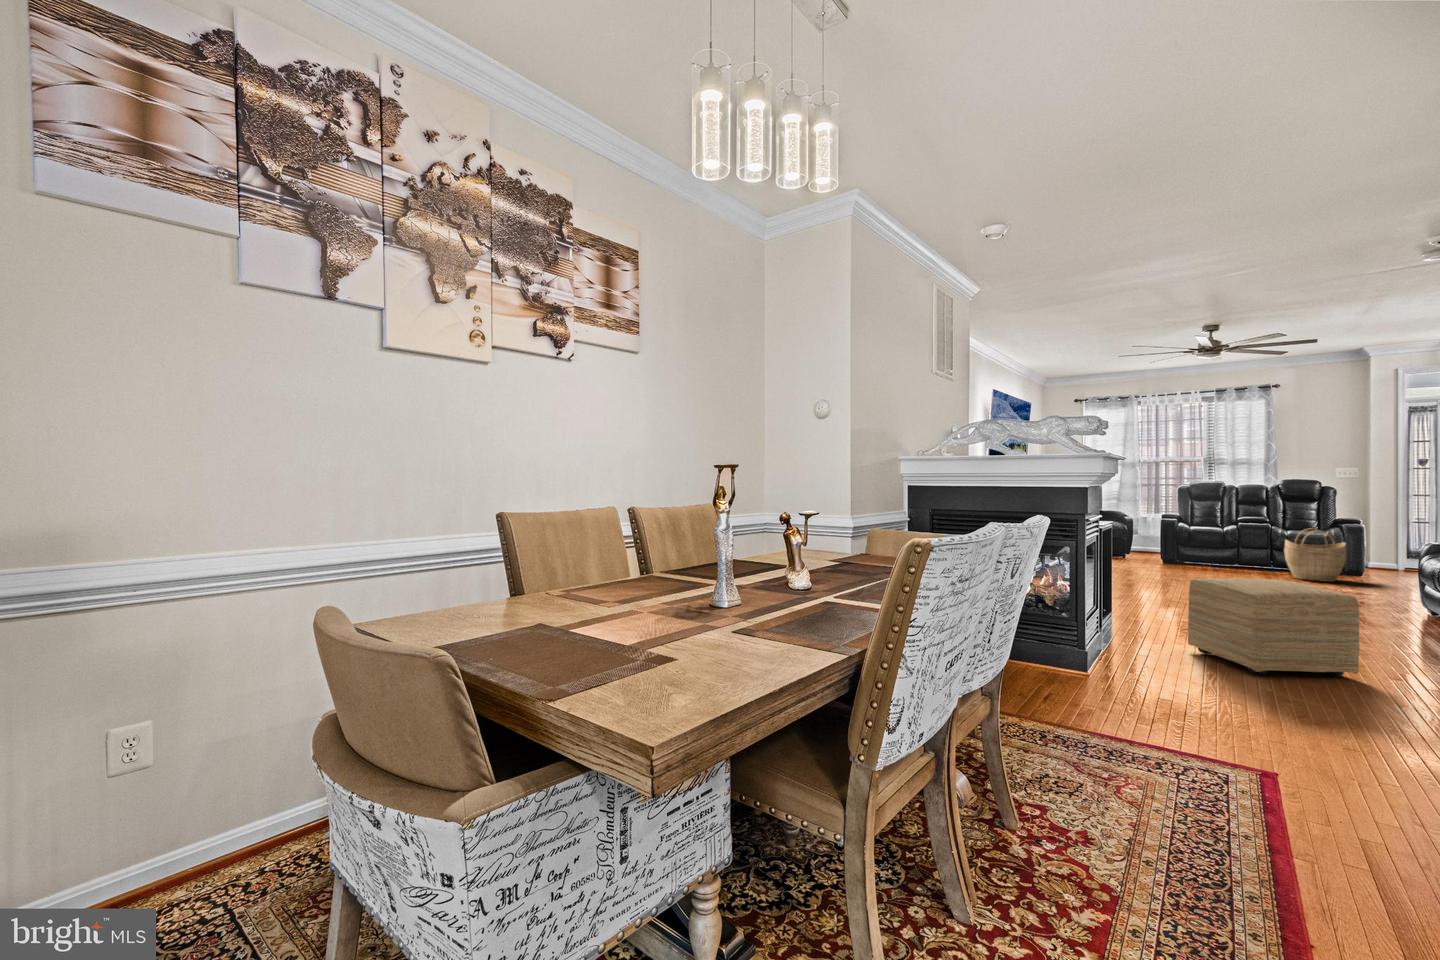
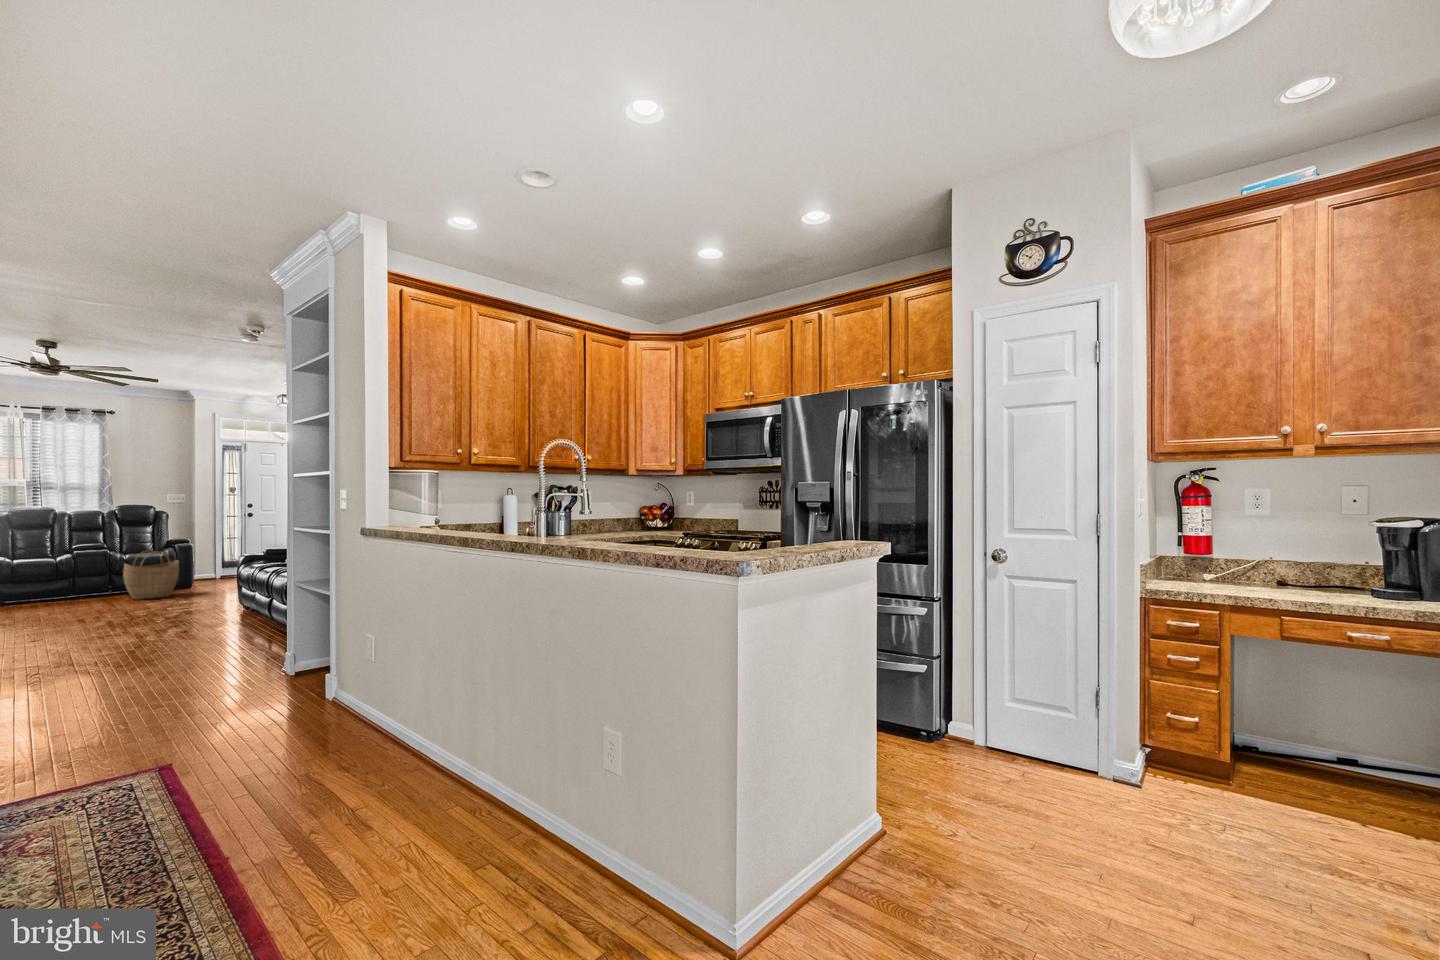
ottoman: present [1188,578,1360,677] -> none [47,602,210,694]

